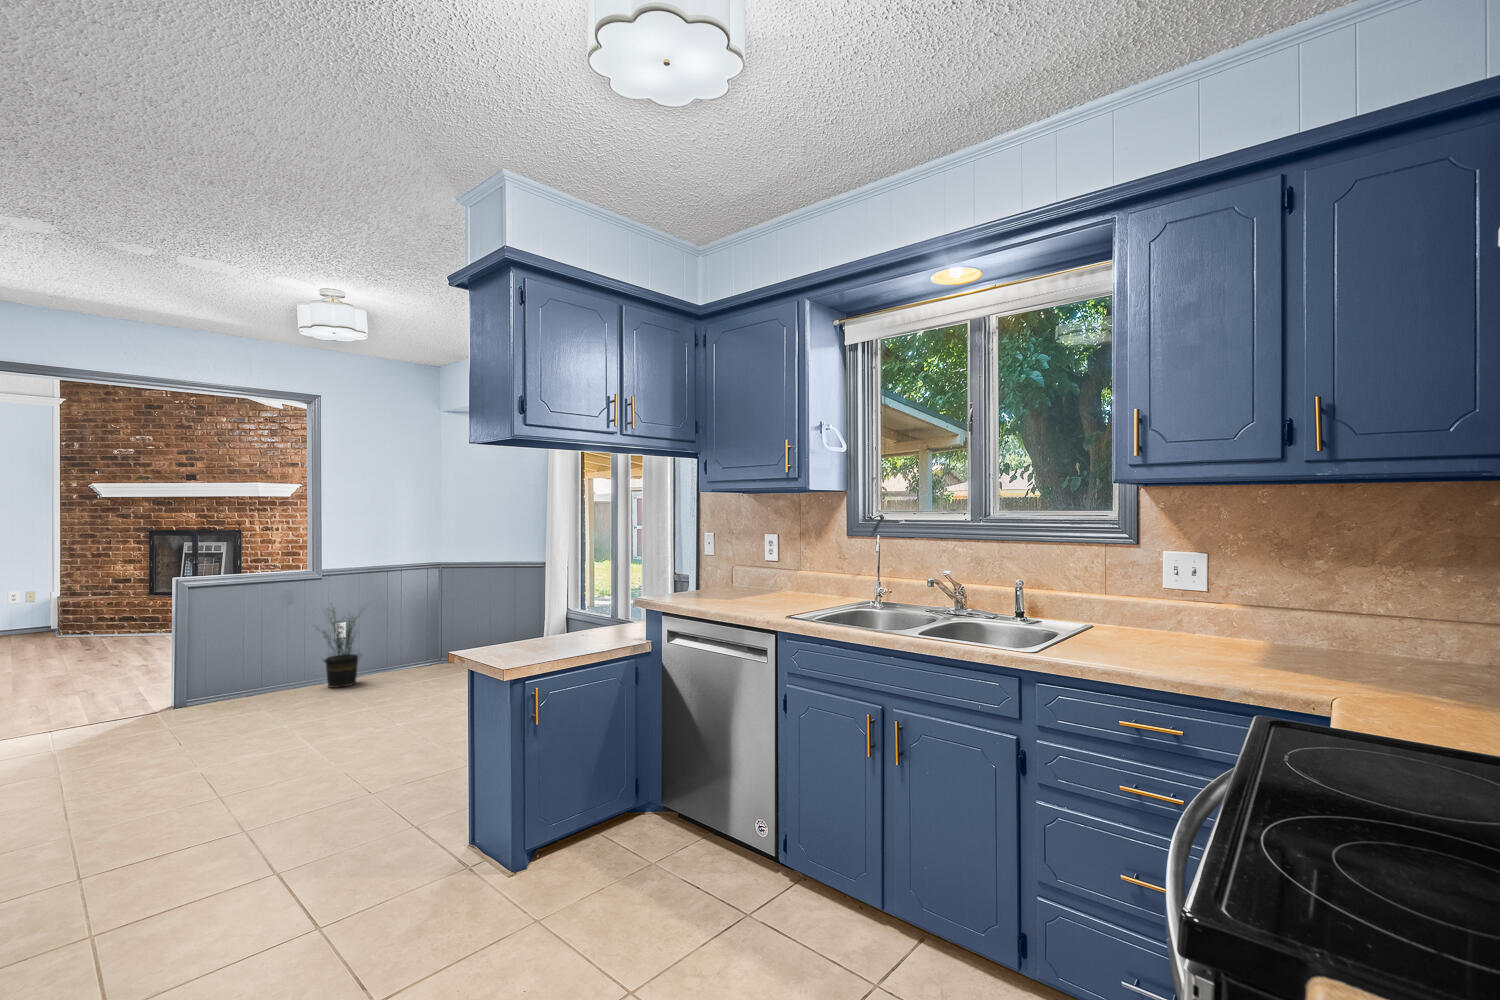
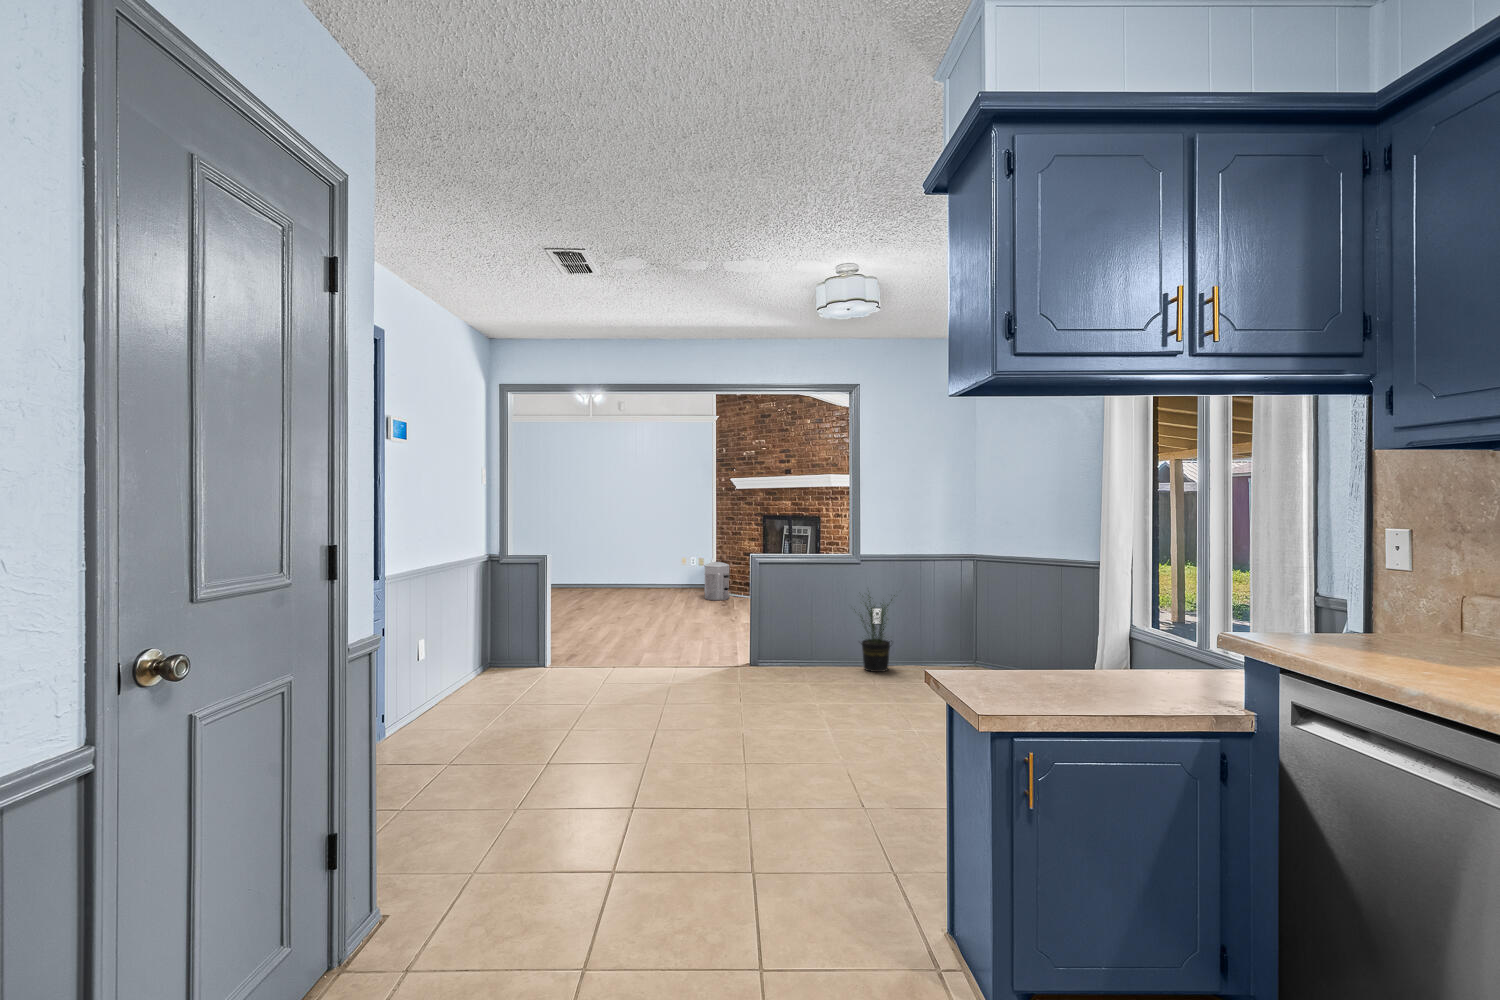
waste bin: none [36,594,88,650] -> present [704,560,730,600]

